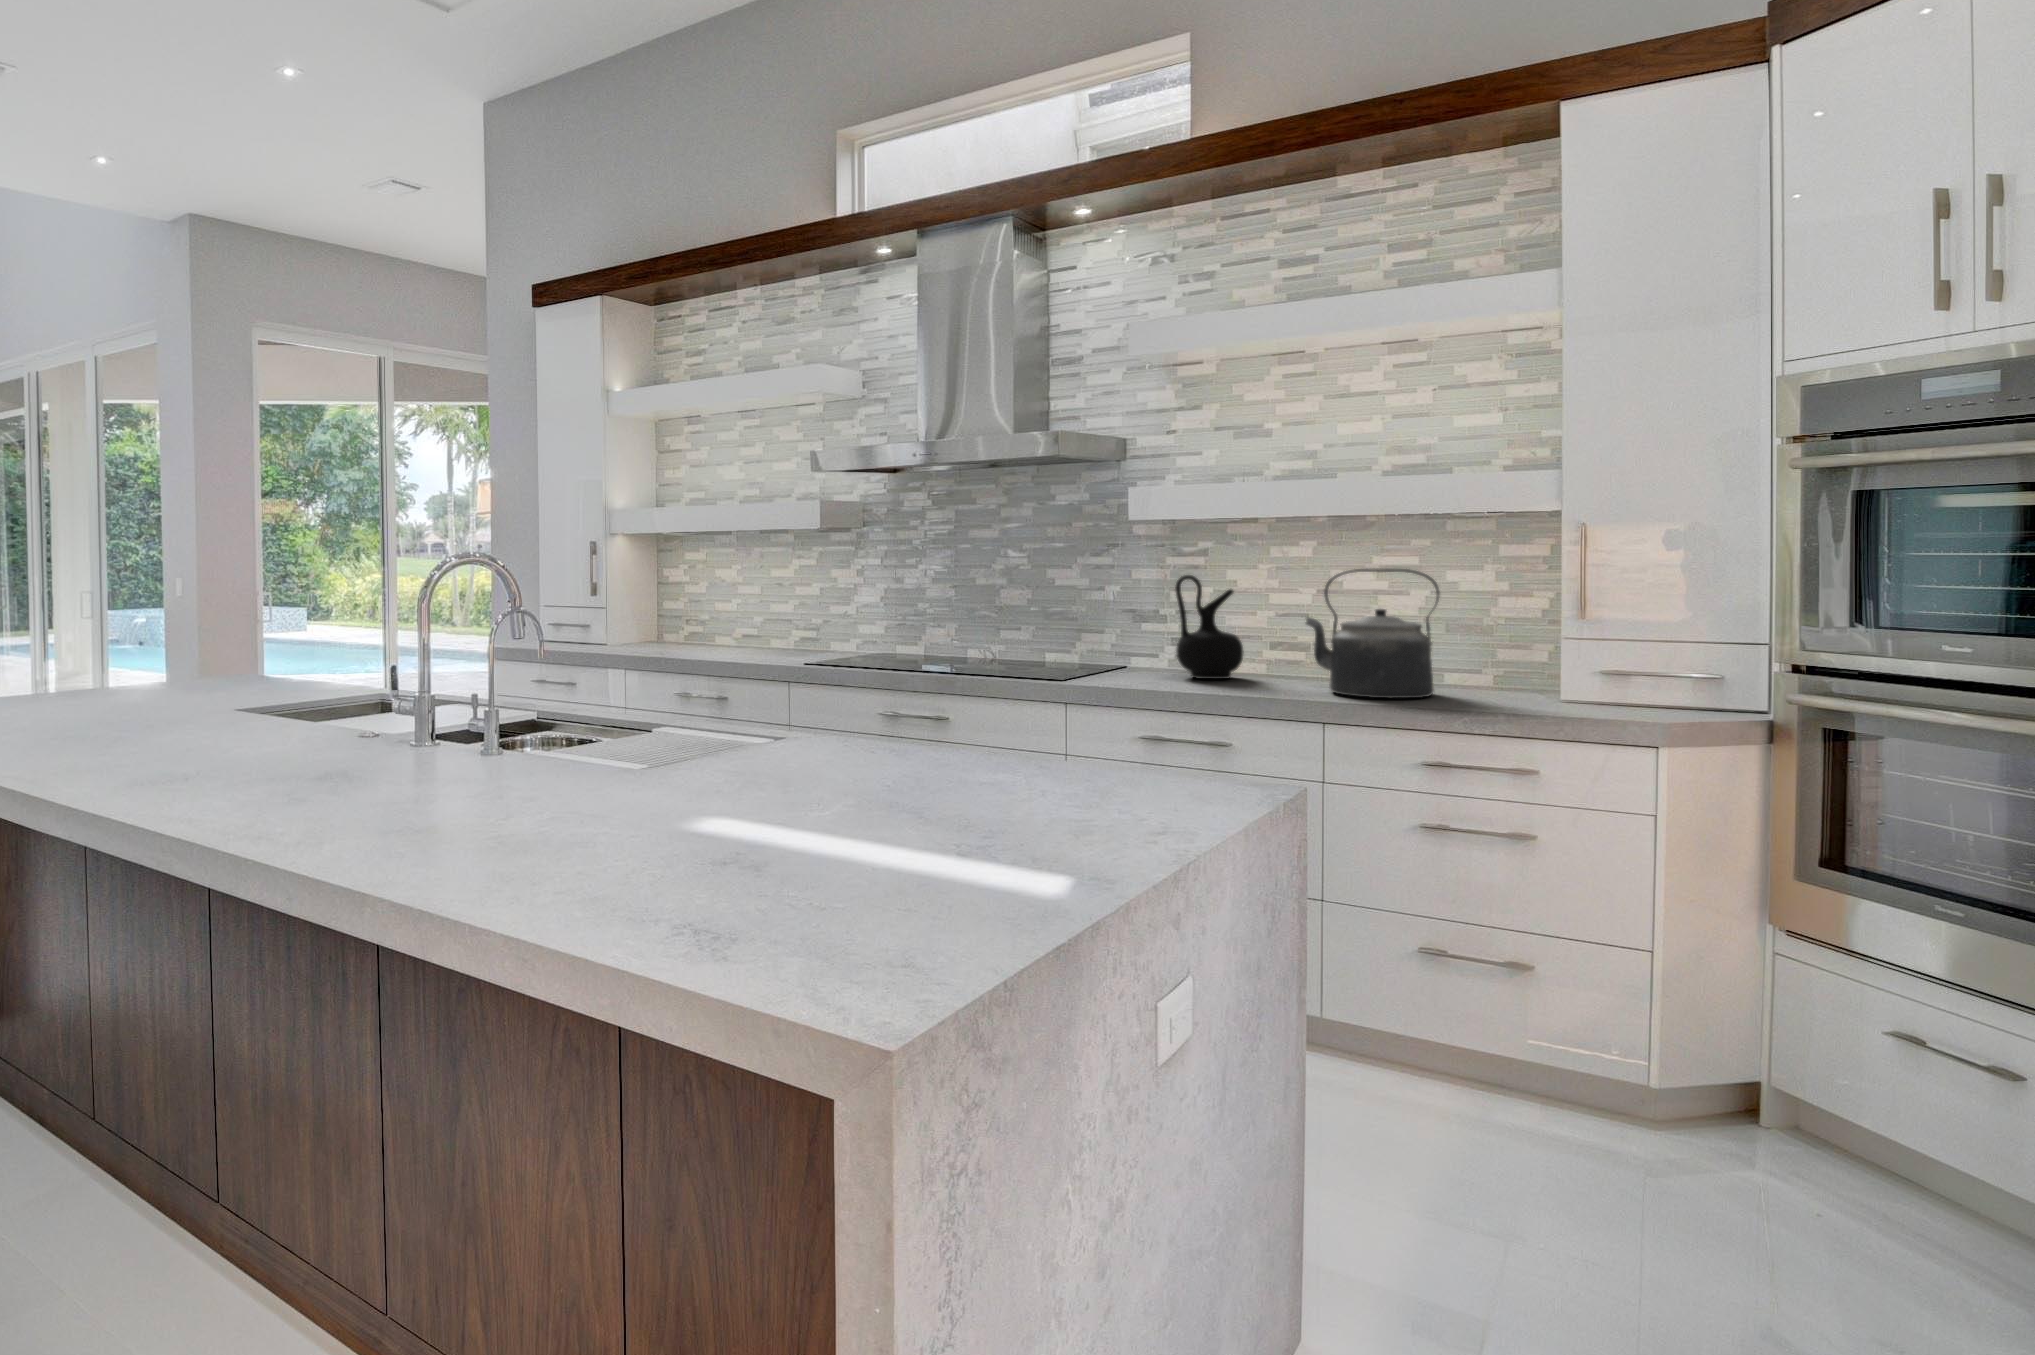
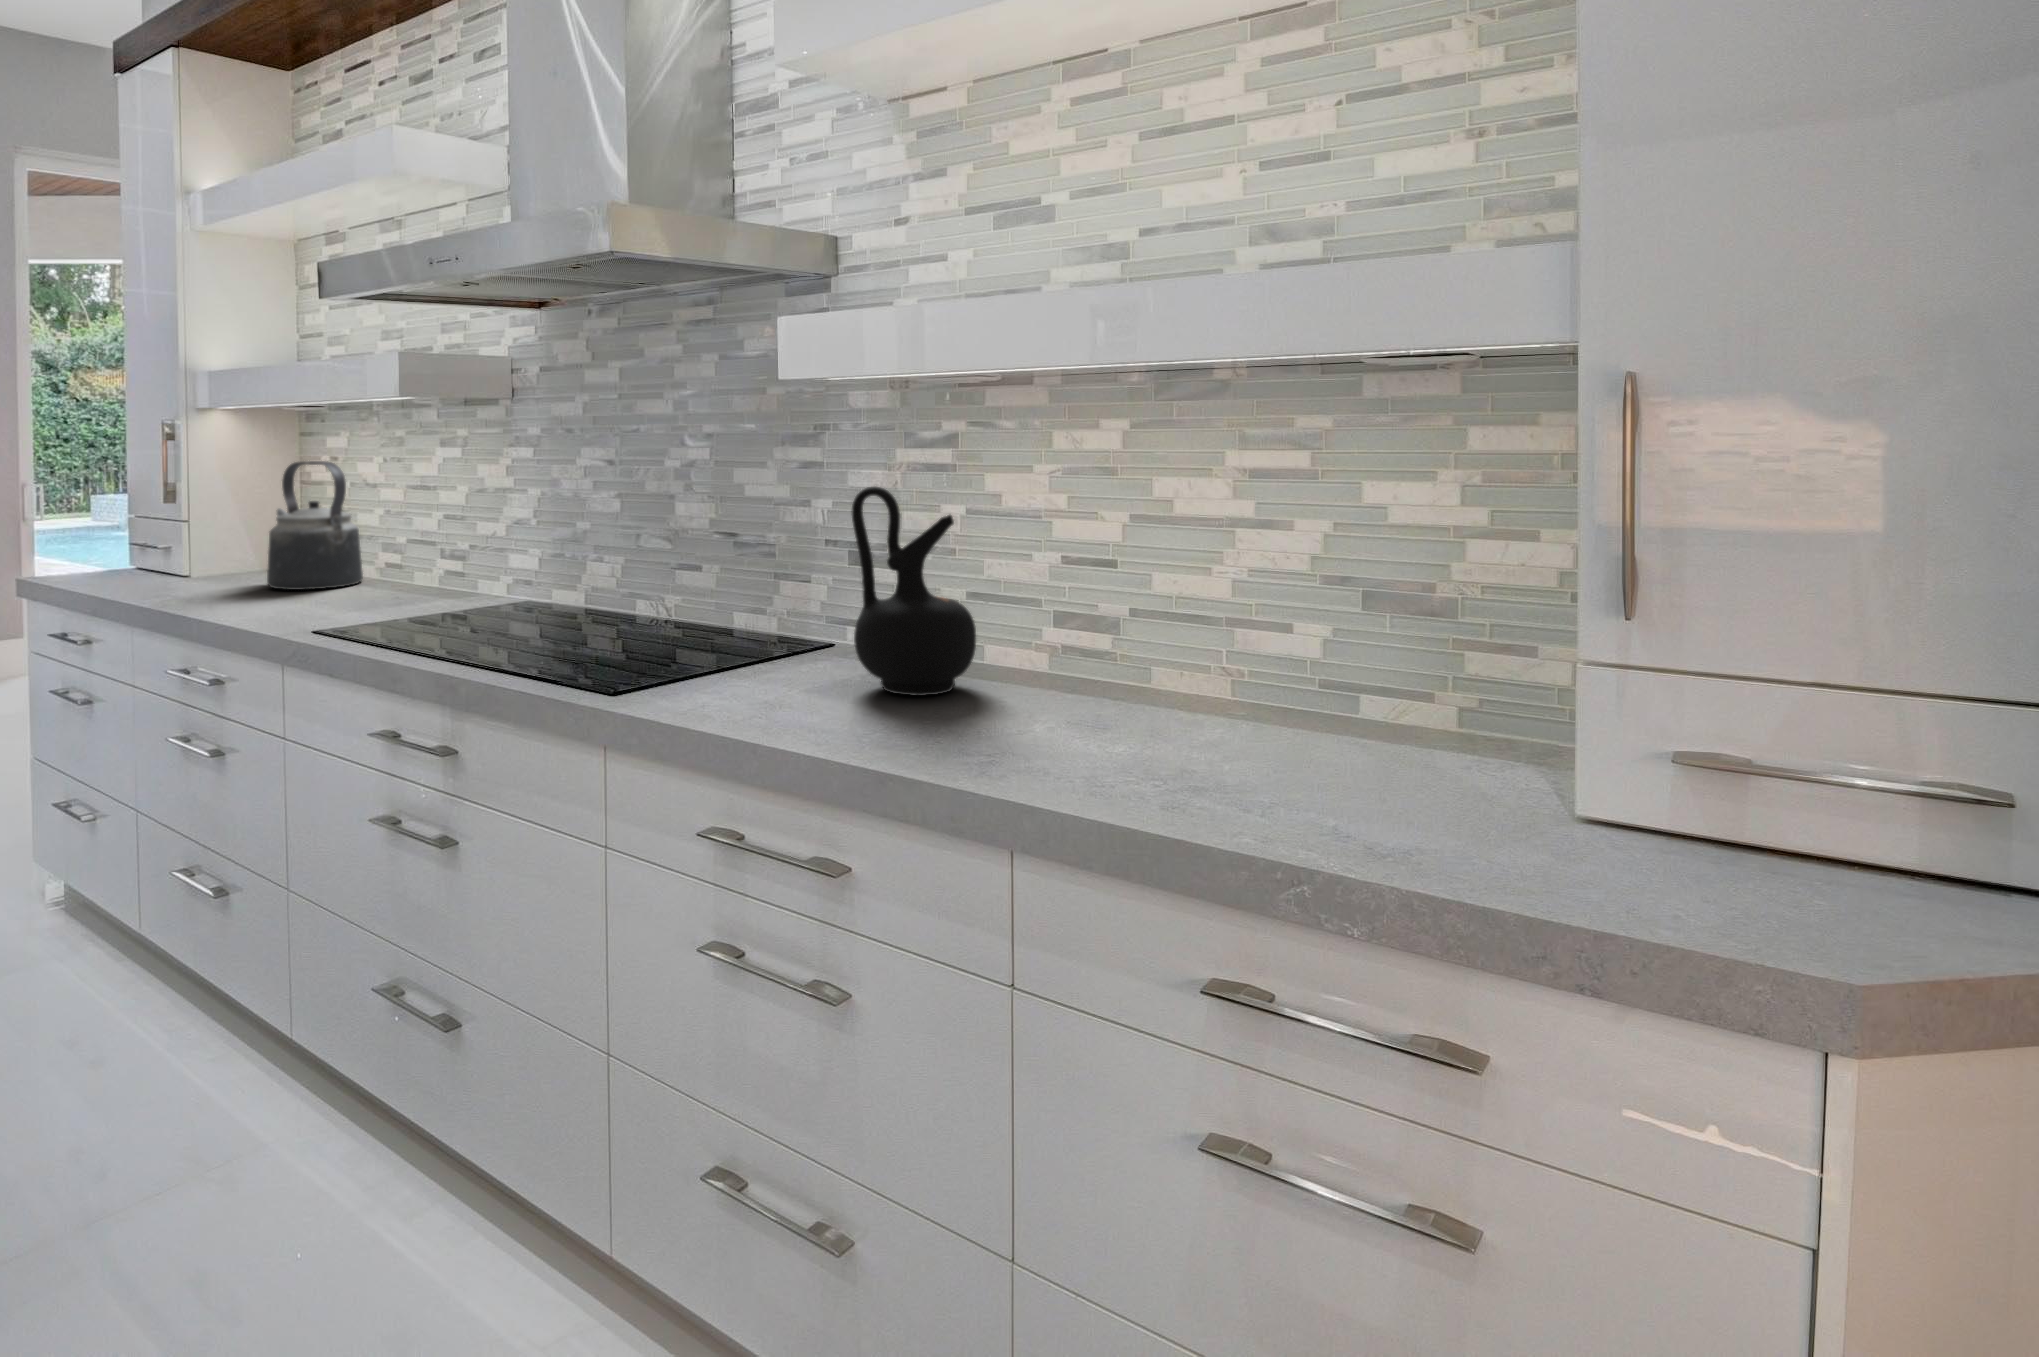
kettle: present [1306,568,1440,698] -> present [267,461,363,590]

